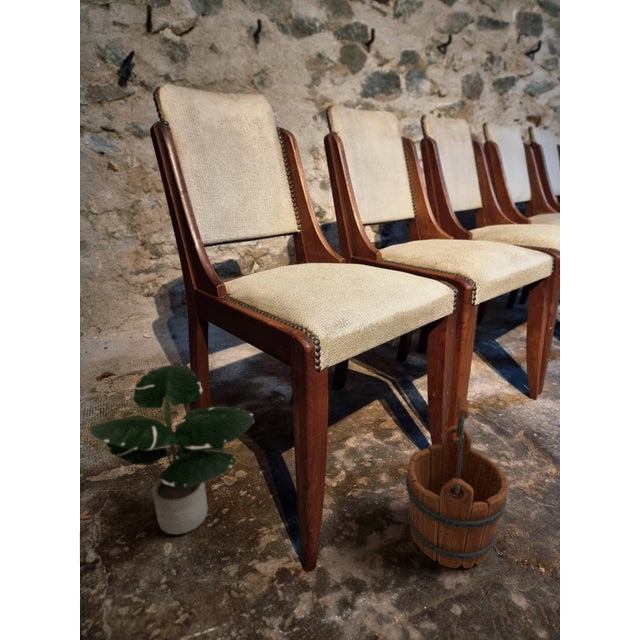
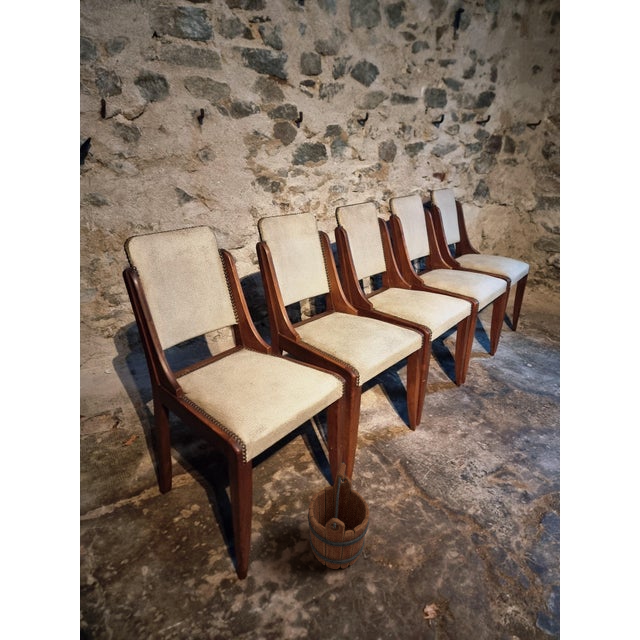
potted plant: present [90,365,254,534] -> none [91,438,205,560]

